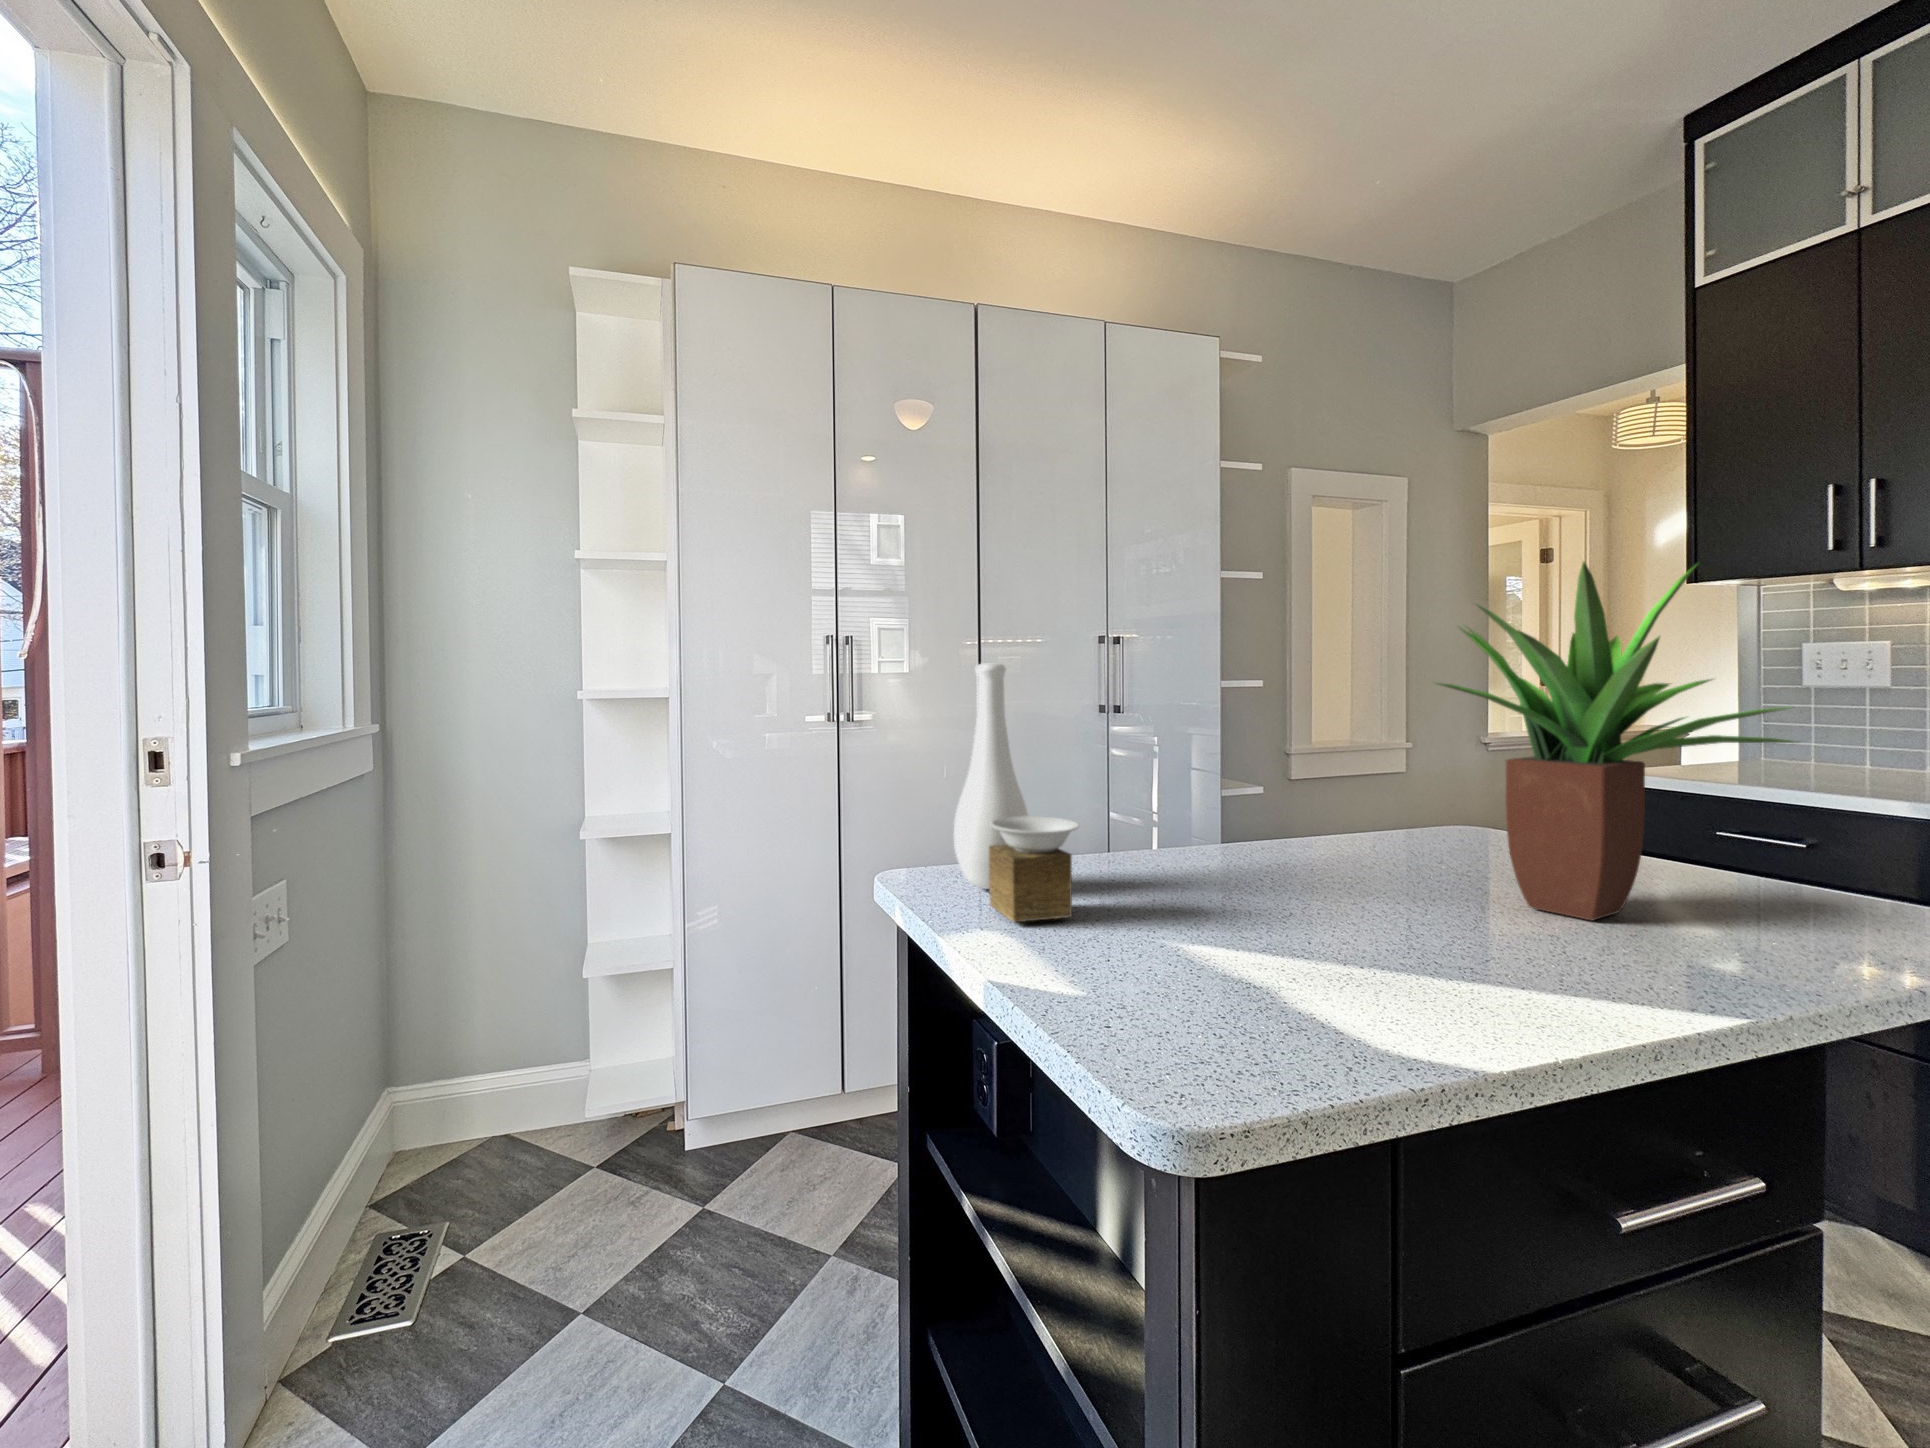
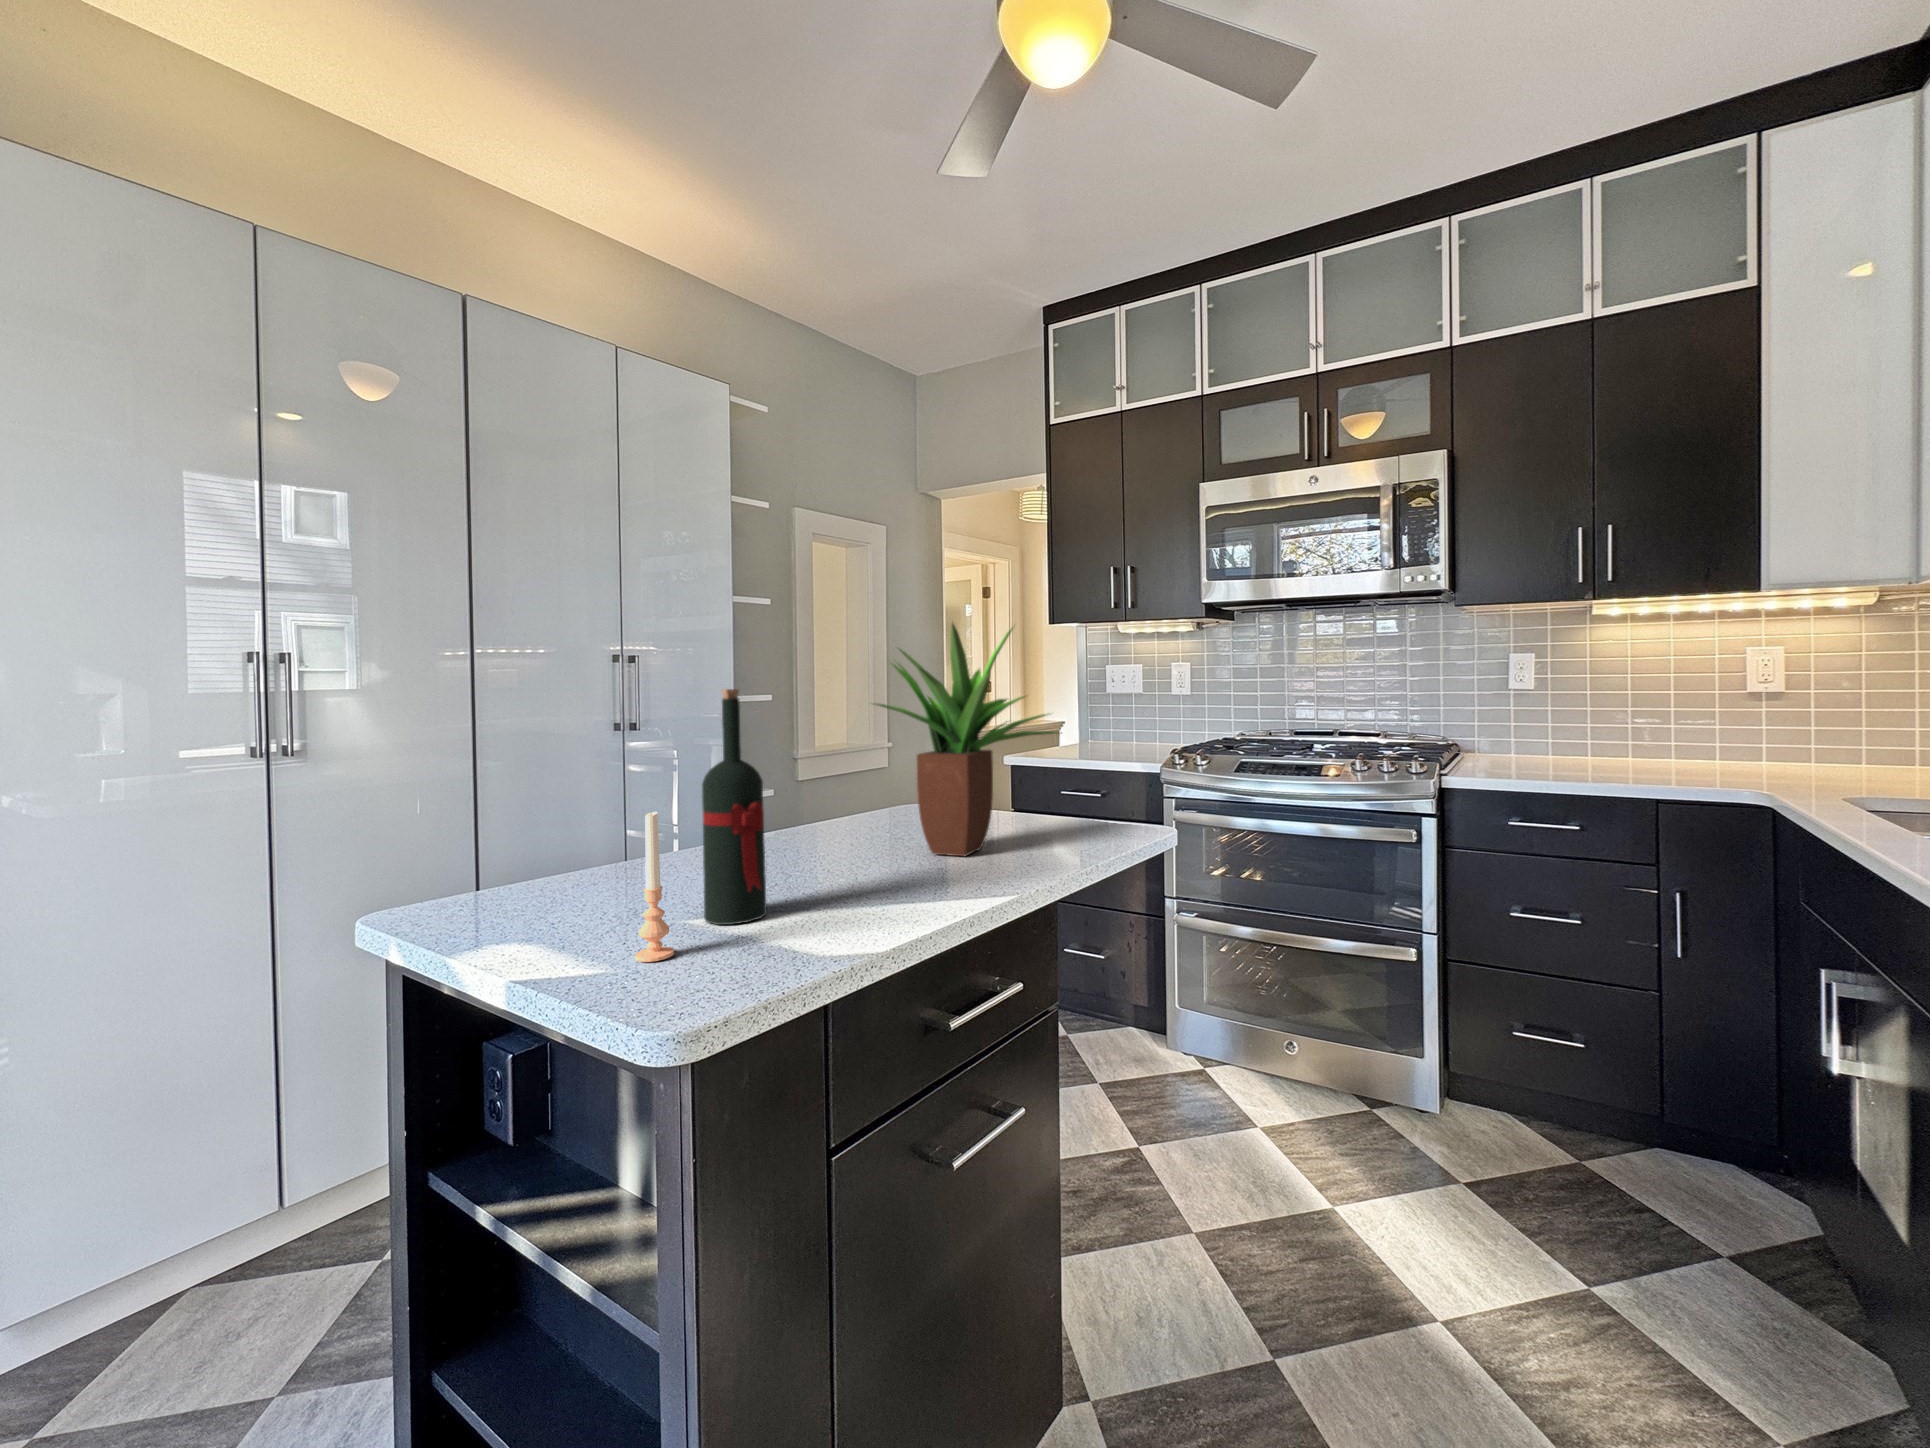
wine bottle: none [1203,657,1286,966] -> present [702,689,767,925]
vase: present [954,663,1079,922] -> none [464,695,596,930]
candle: none [1122,807,1169,998] -> present [635,812,674,962]

